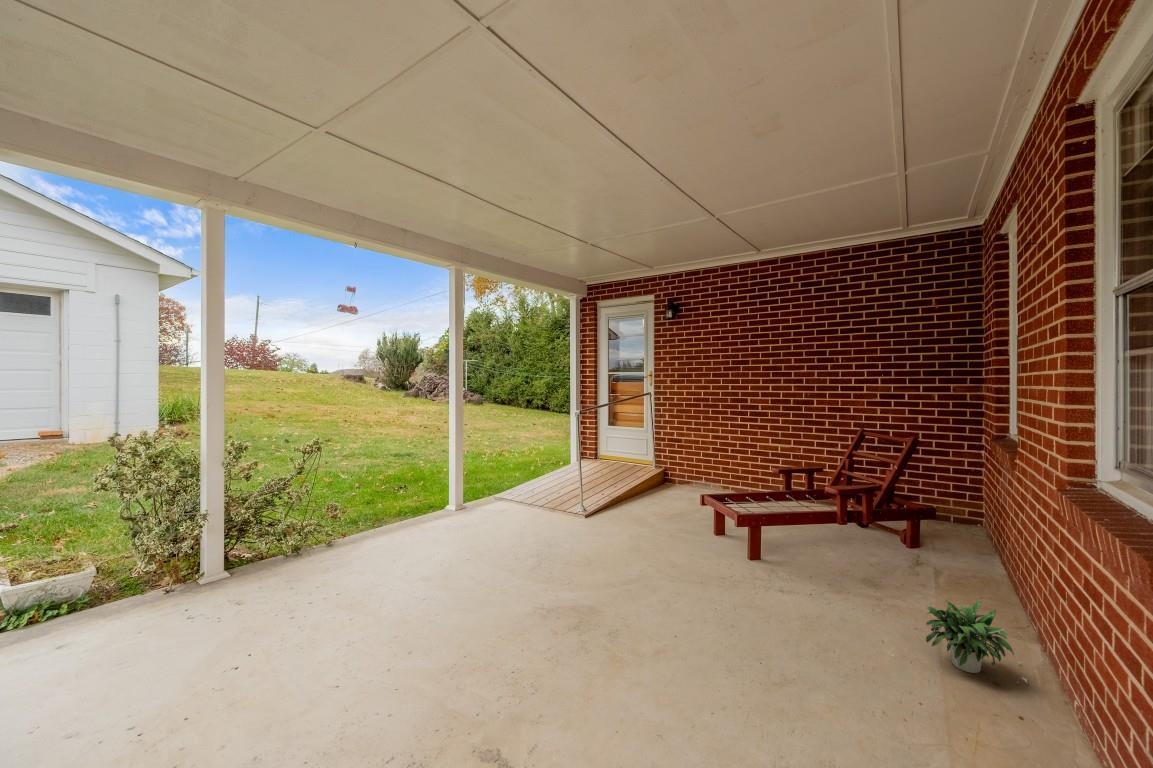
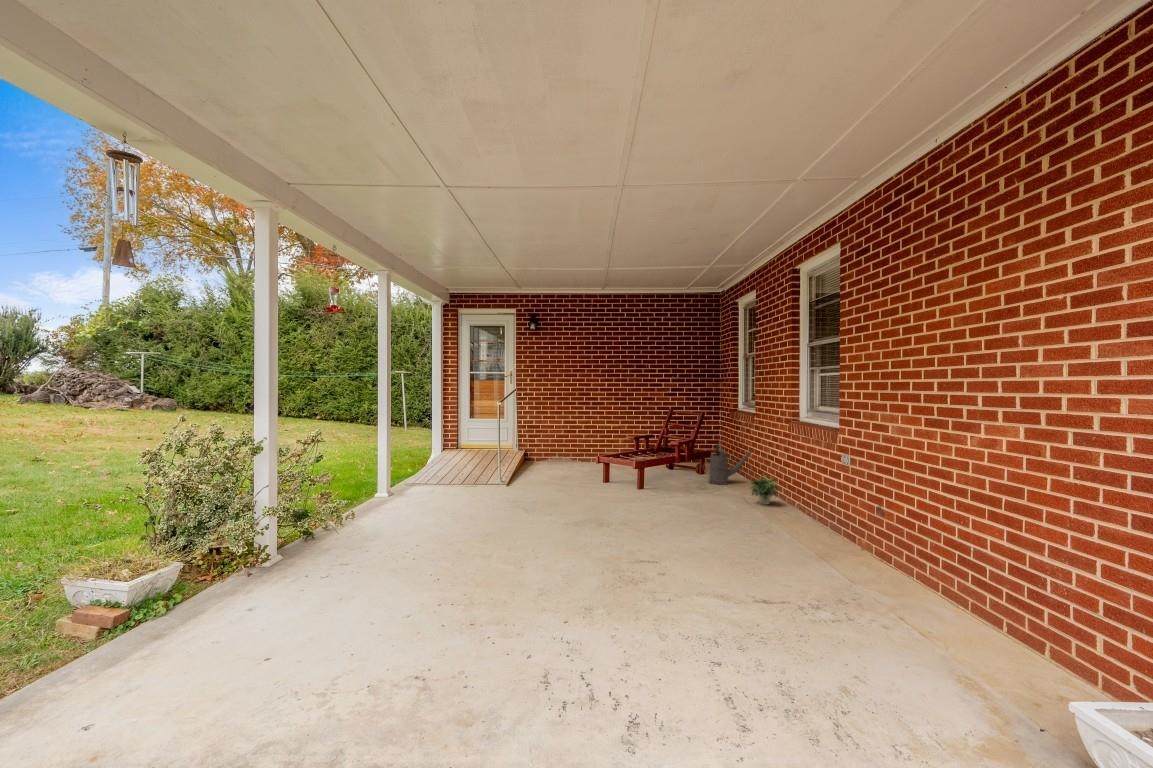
watering can: none [882,503,999,585] -> present [703,444,751,485]

